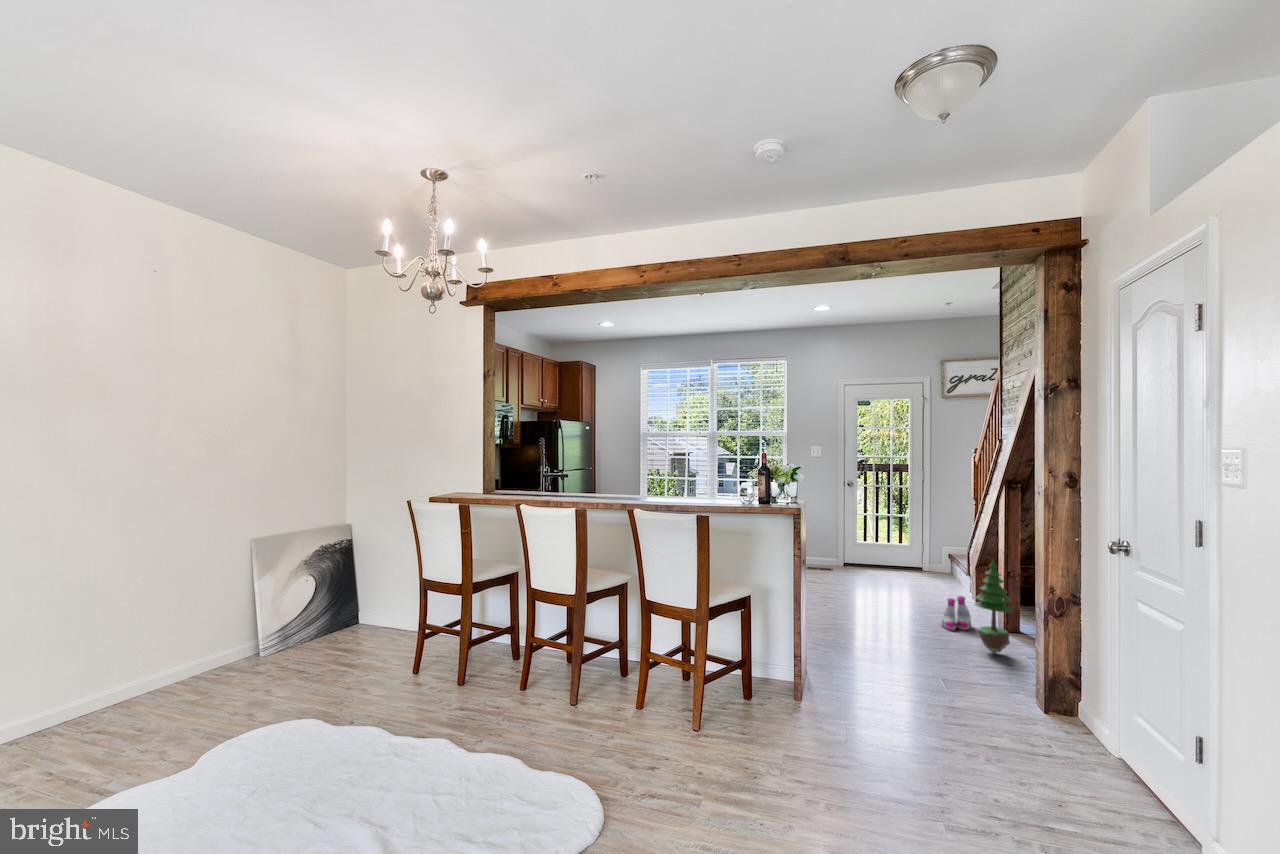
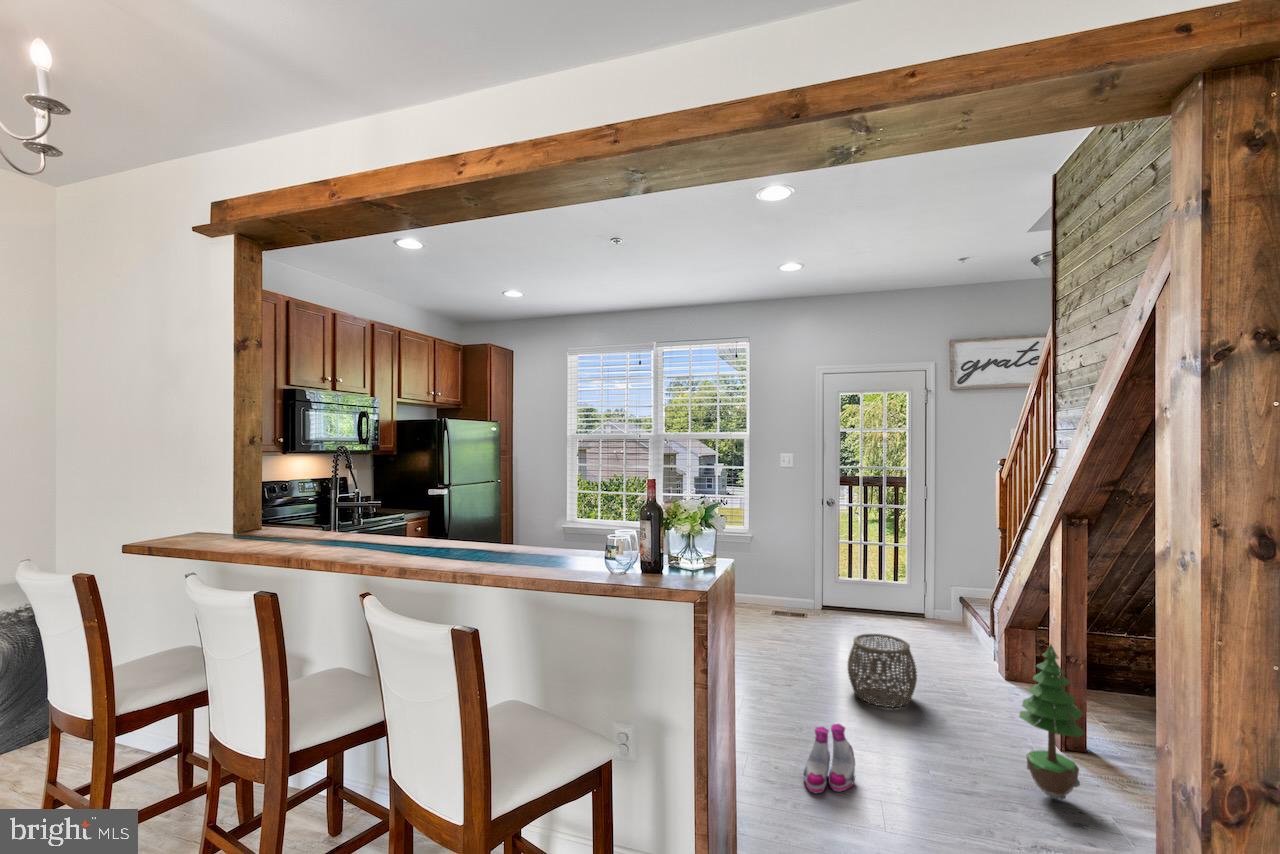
woven basket: none [864,569,913,615] -> present [848,634,917,708]
boots: present [942,596,971,630] -> present [804,724,855,793]

